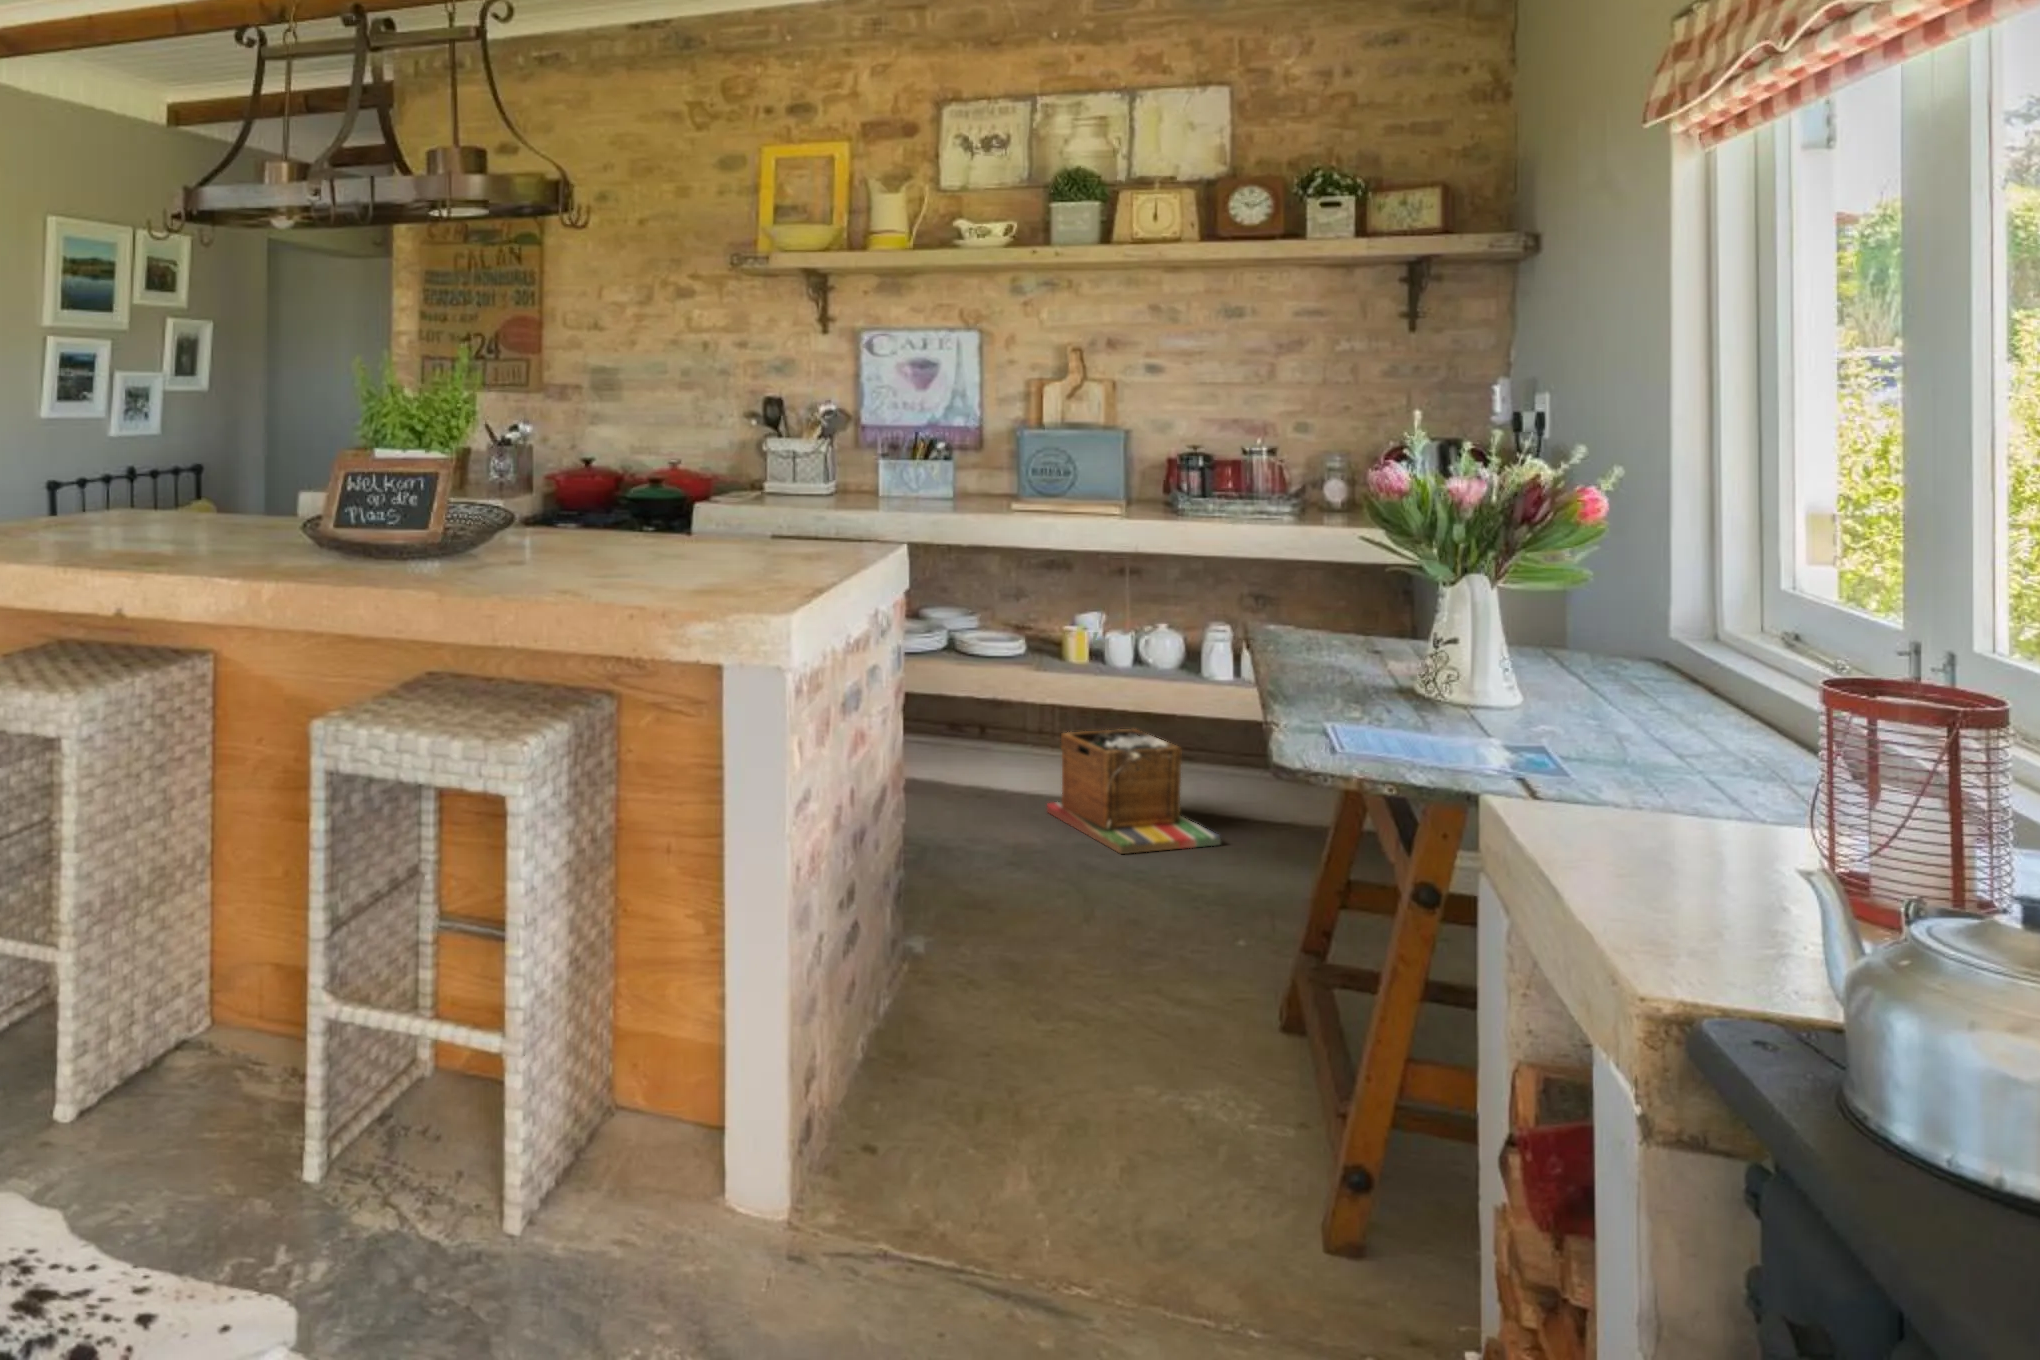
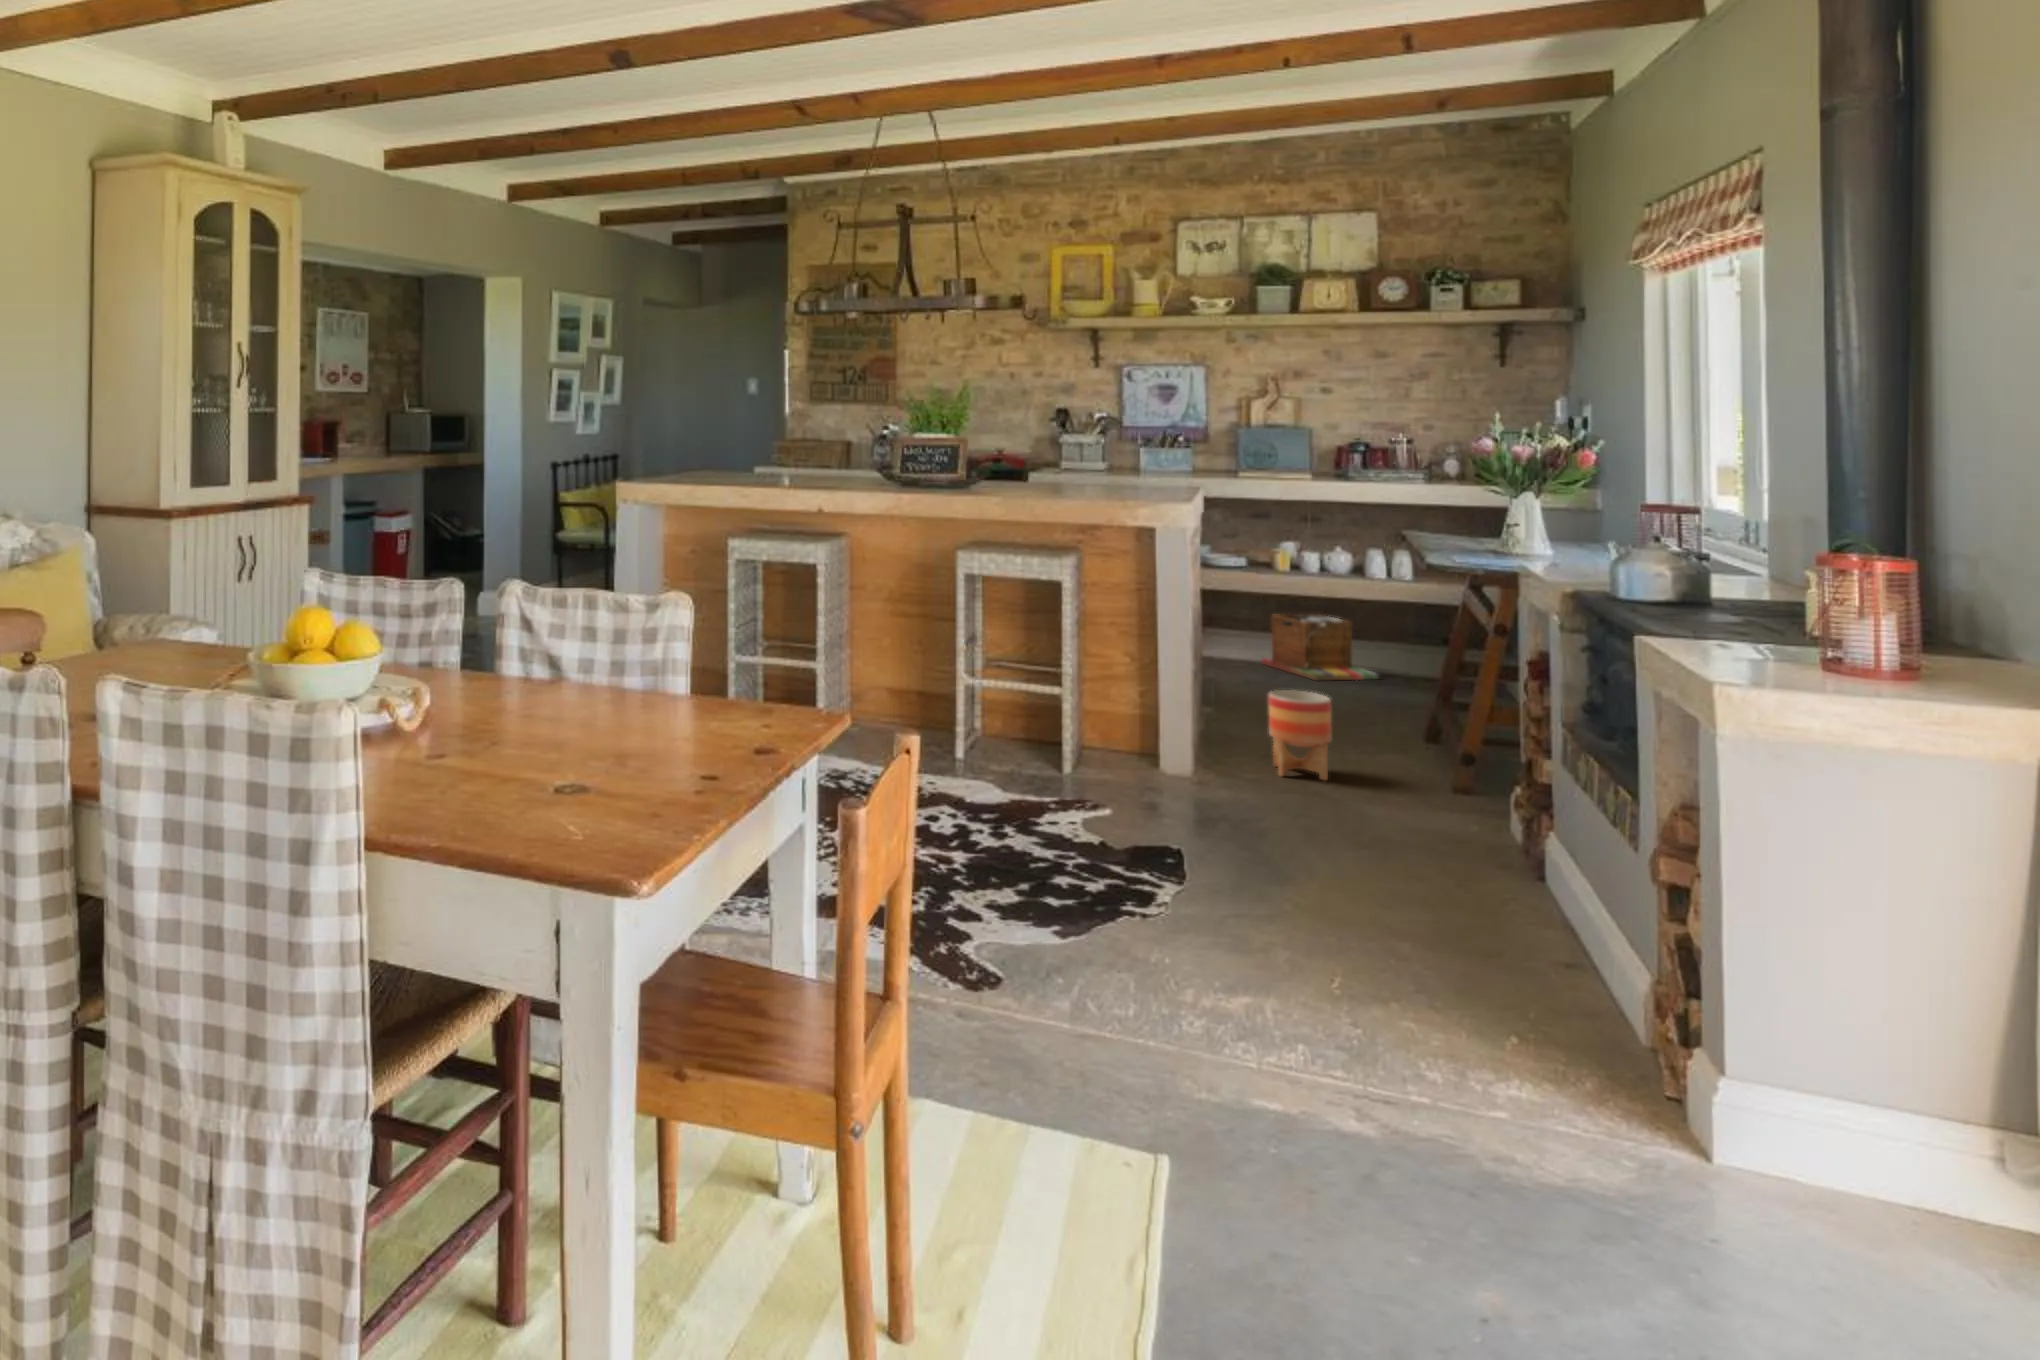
planter: none [963,1005,1086,1232] -> present [1268,690,1332,780]

